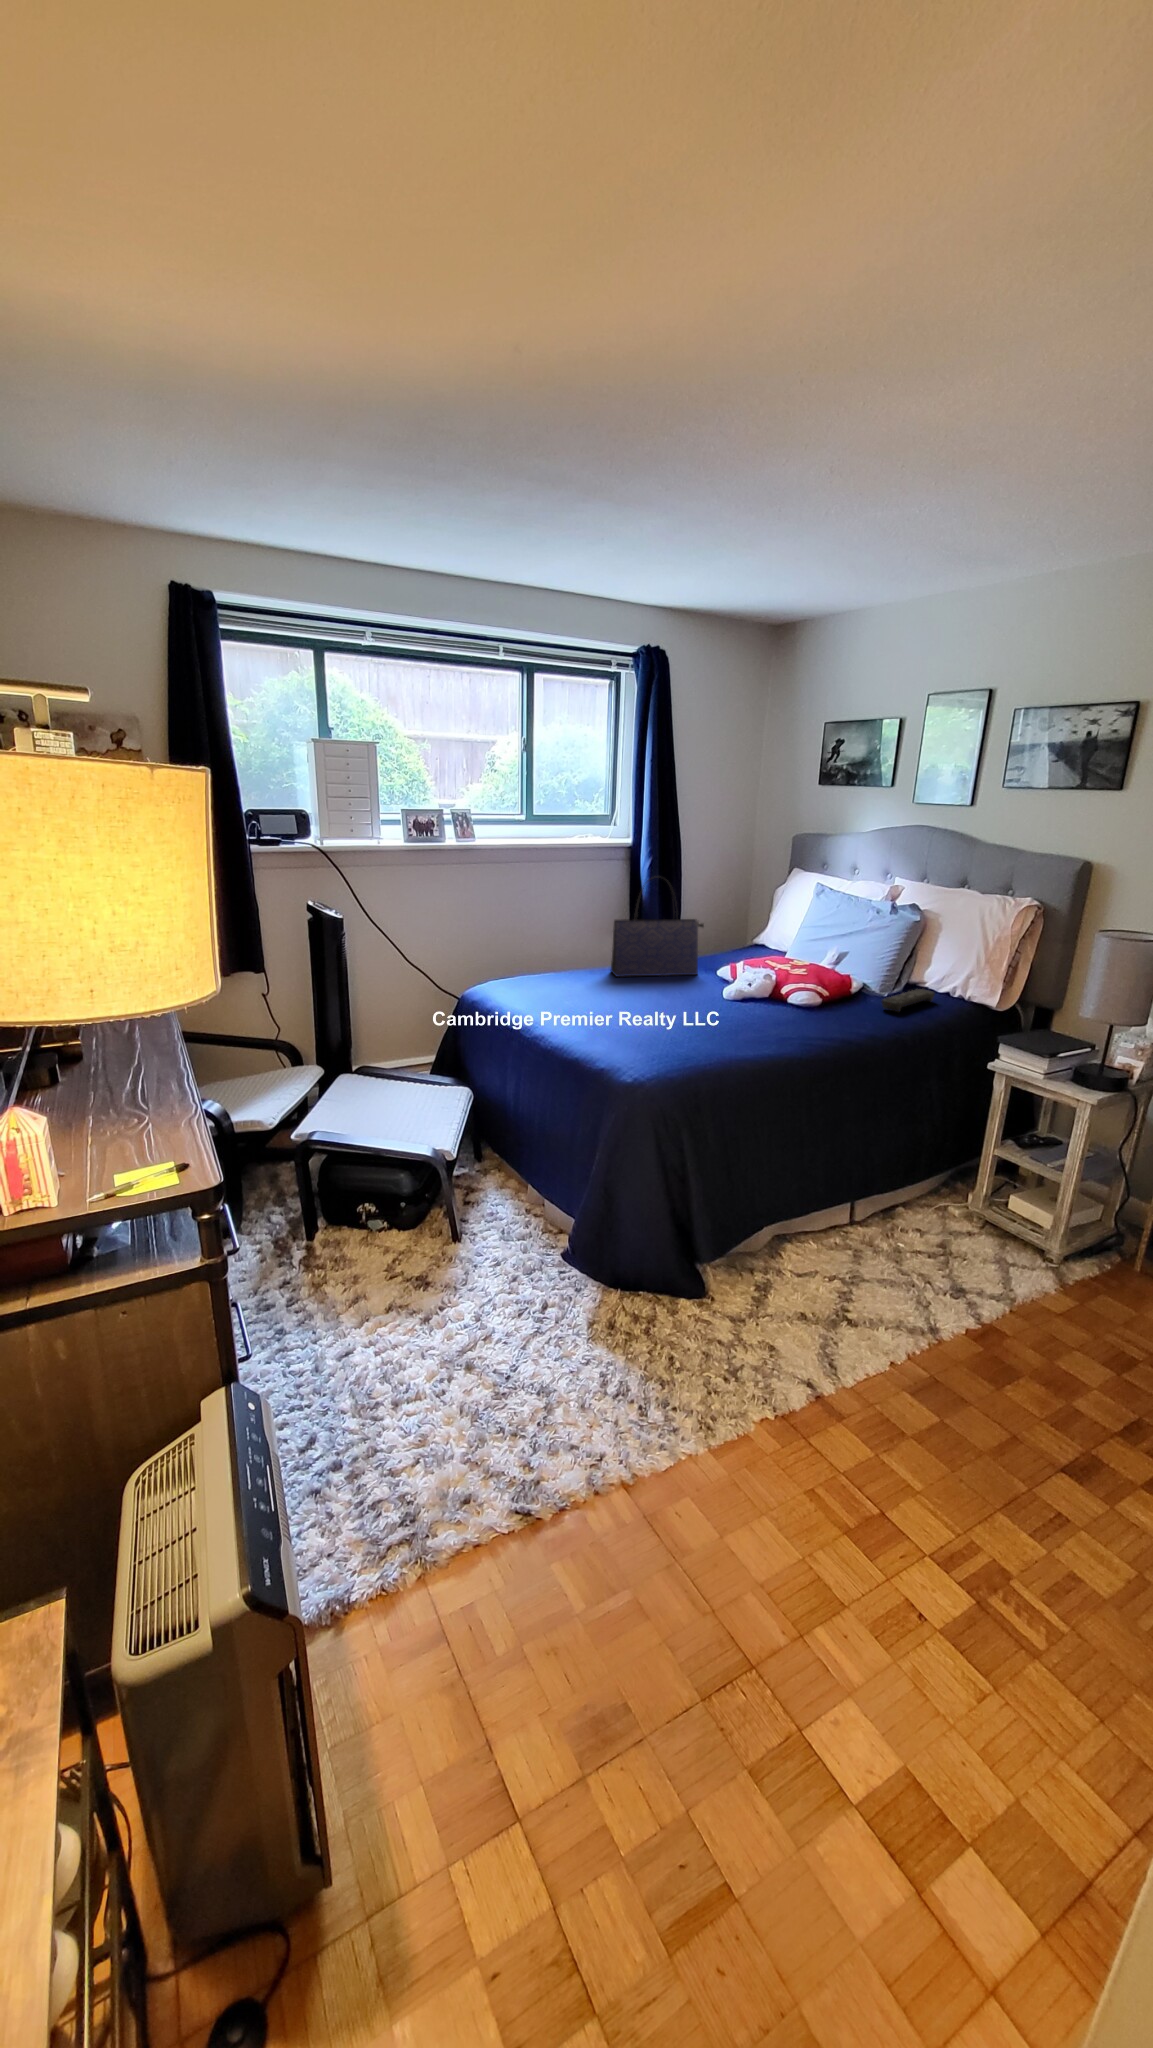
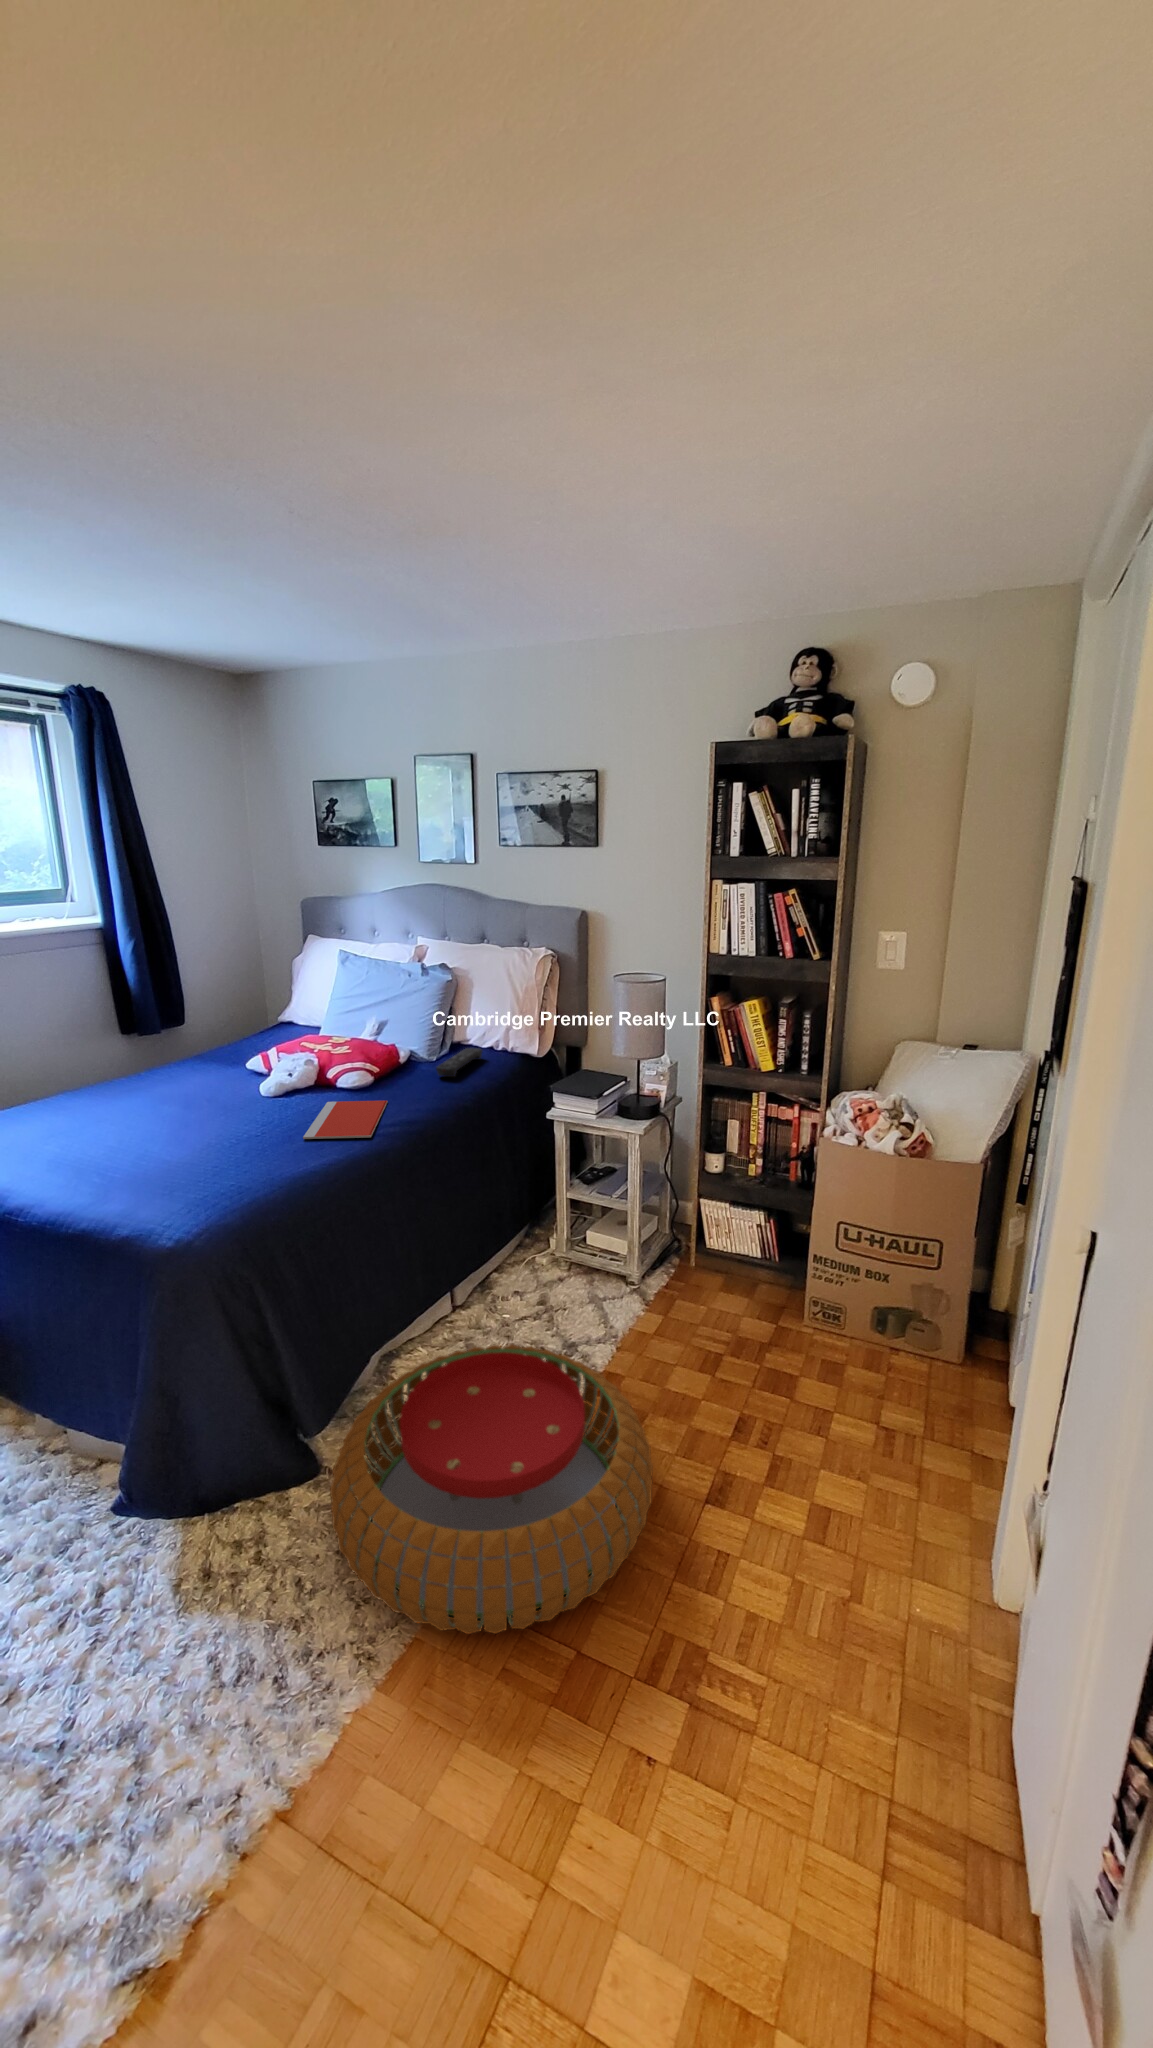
tote bag: present [611,880,704,977] -> none [96,964,223,1097]
notebook: none [746,1010,827,1043] -> present [303,1101,388,1139]
pouf: none [703,1241,1009,1481] -> present [330,1345,653,1634]

